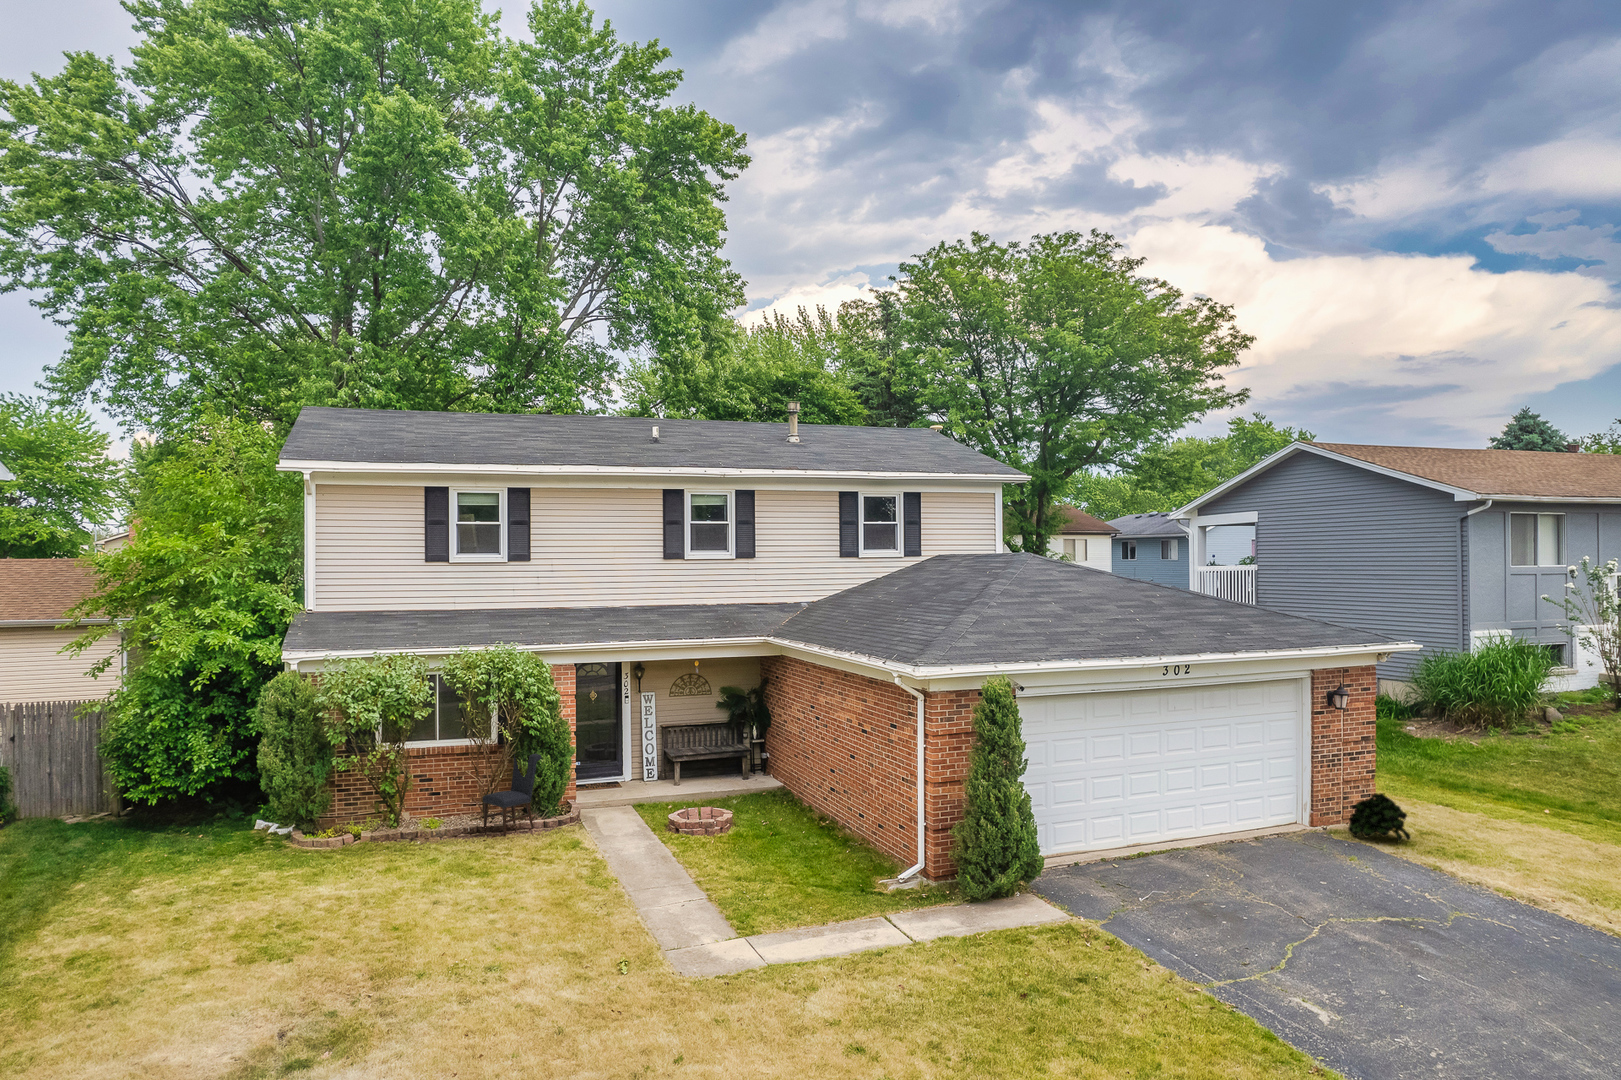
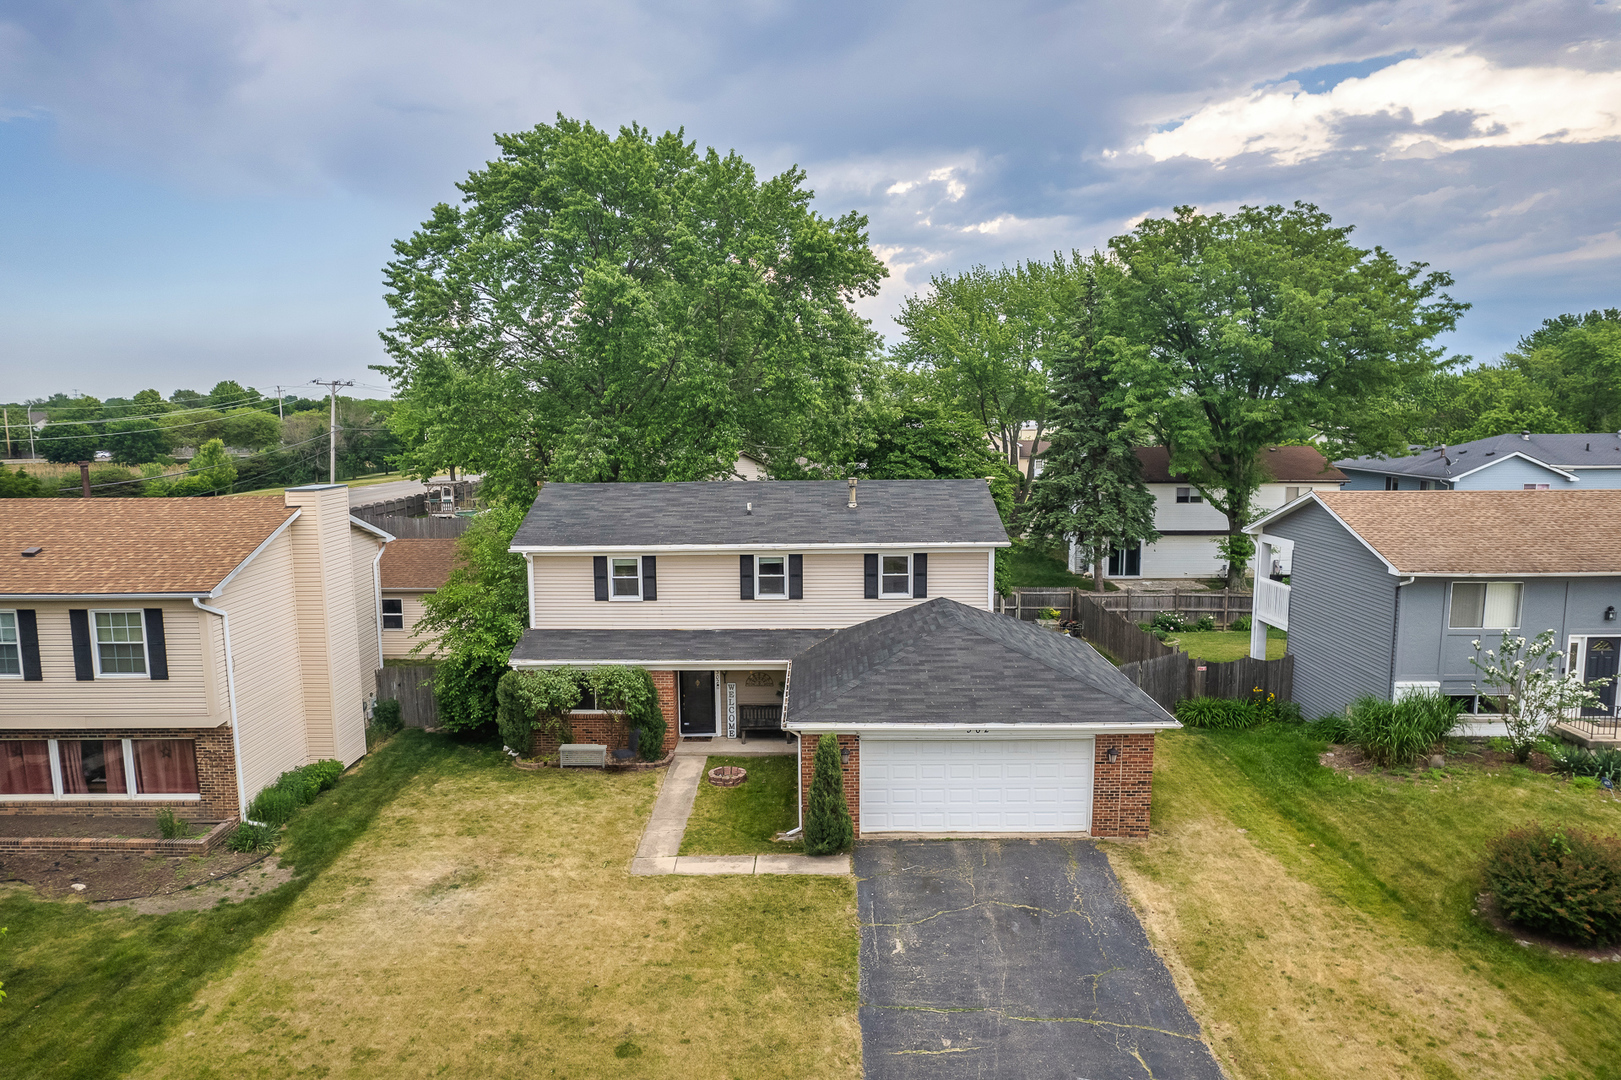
storage bench: none [380,785,470,838] -> present [559,744,607,768]
potted plant: present [1348,793,1410,842] -> none [1115,820,1151,855]

